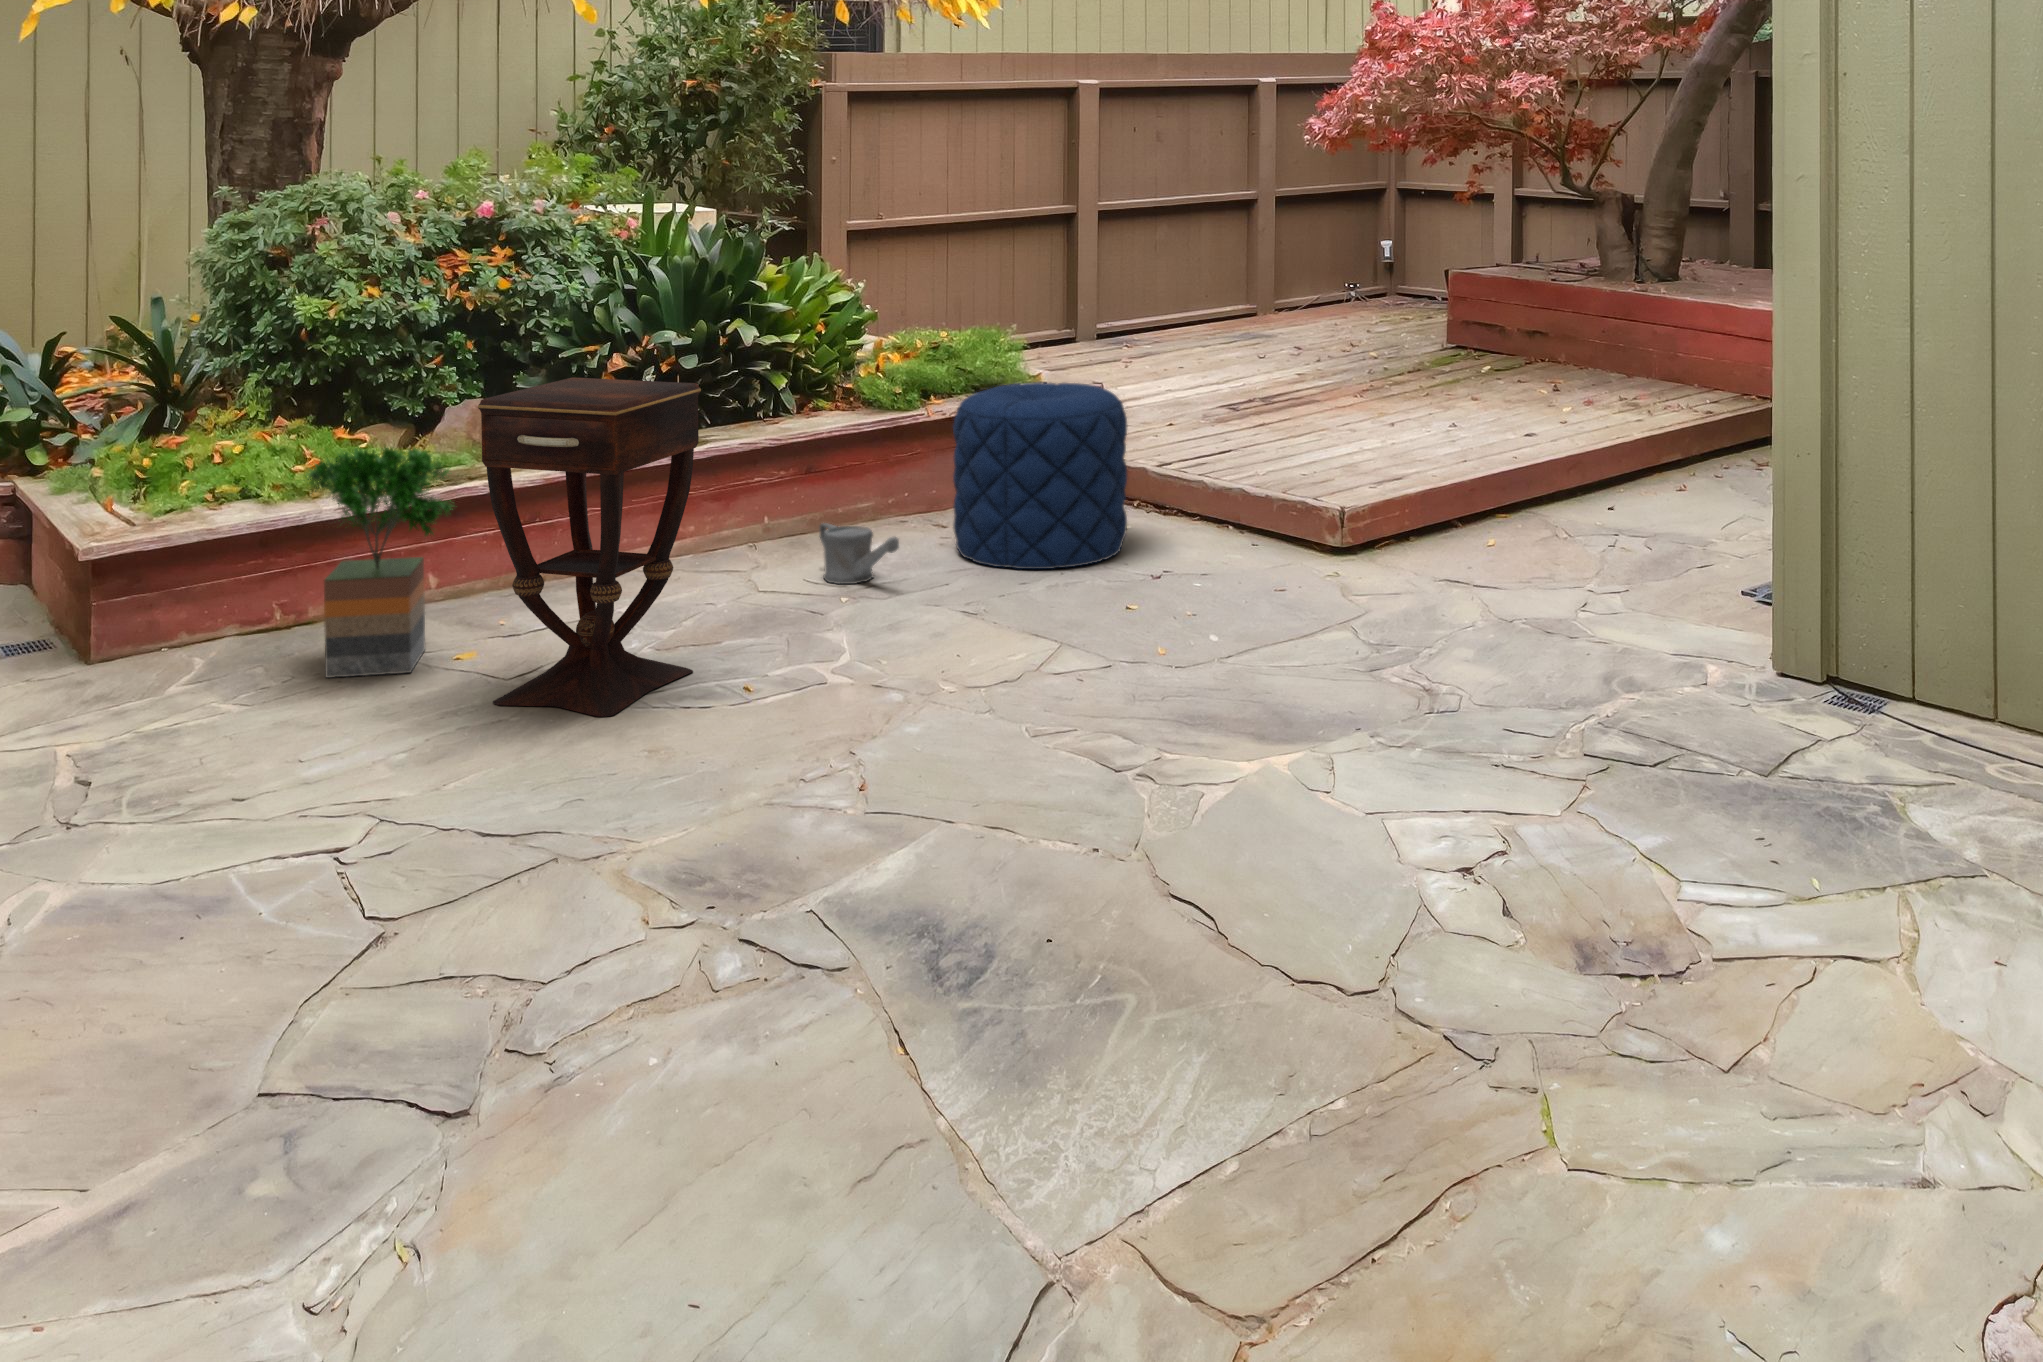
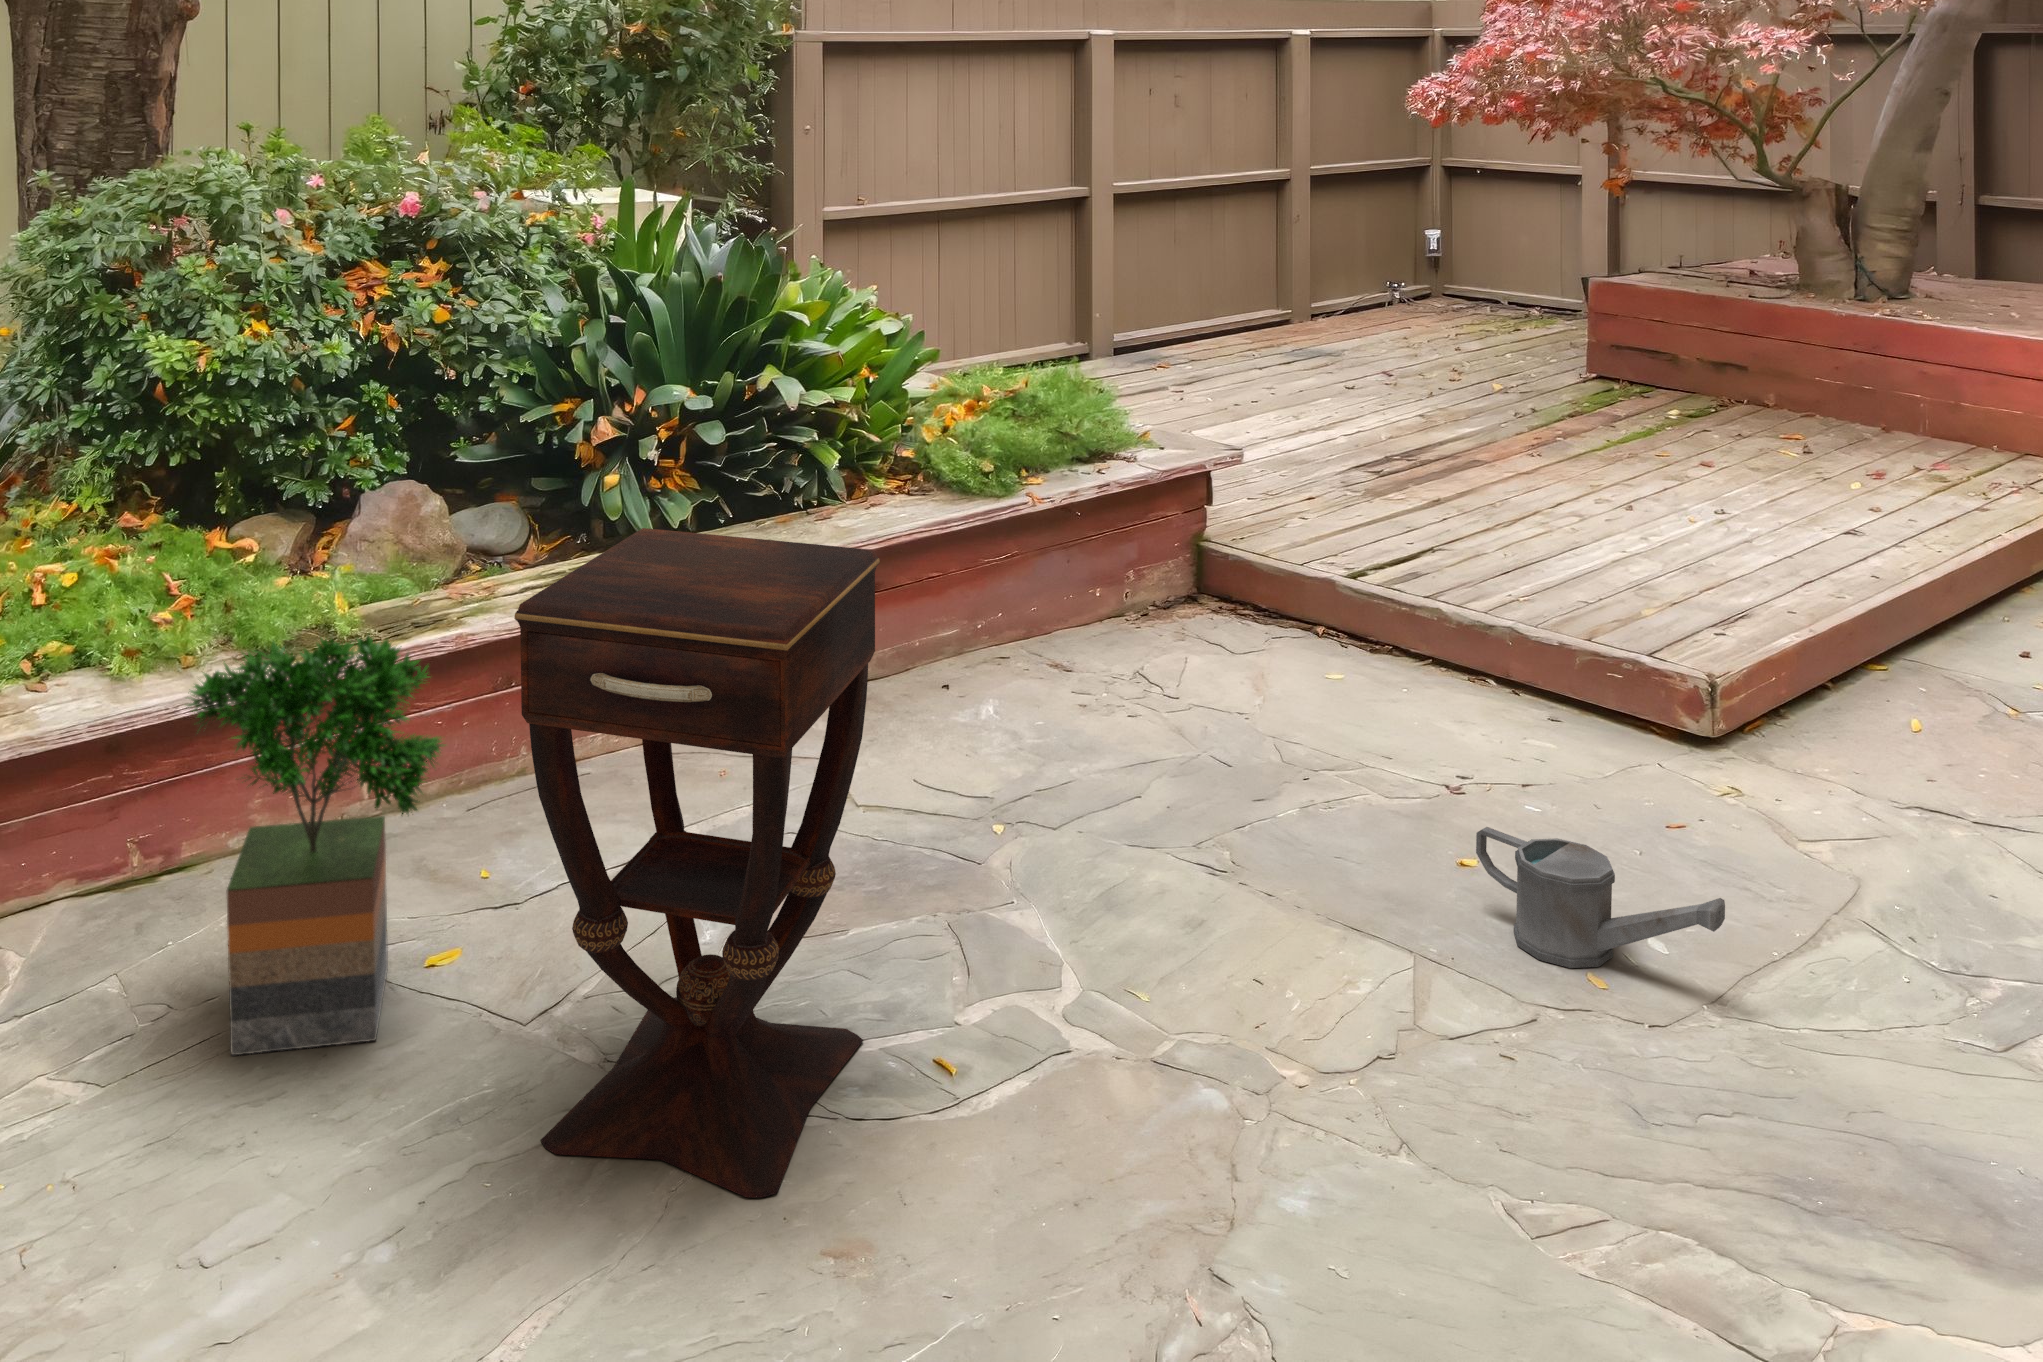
pouf: present [953,382,1127,569] -> none [1105,457,1365,753]
watering can: present [819,523,899,584] -> present [1476,827,1725,968]

